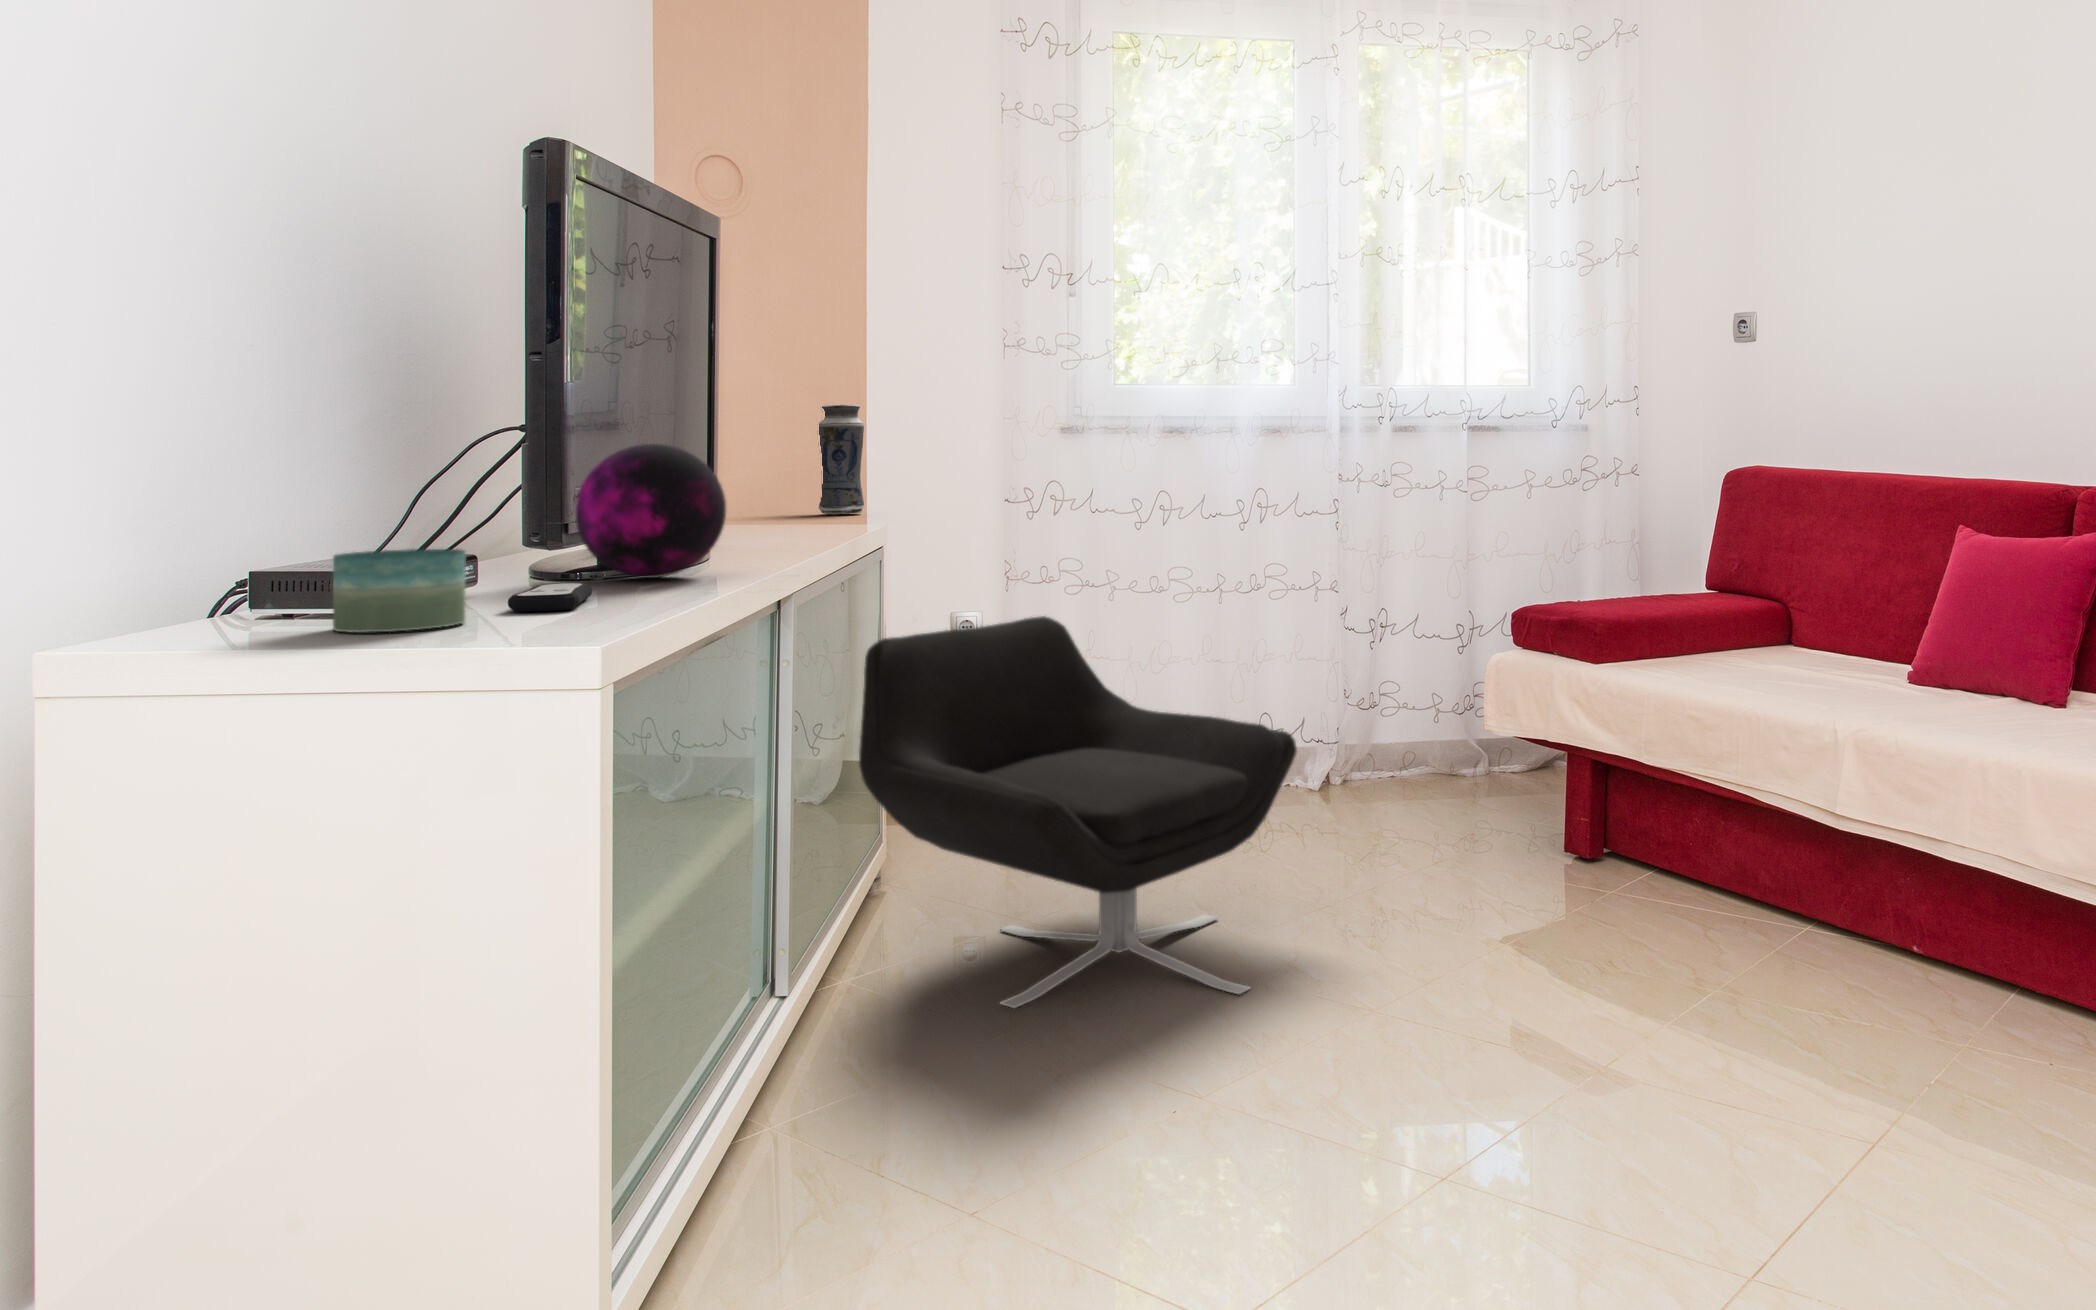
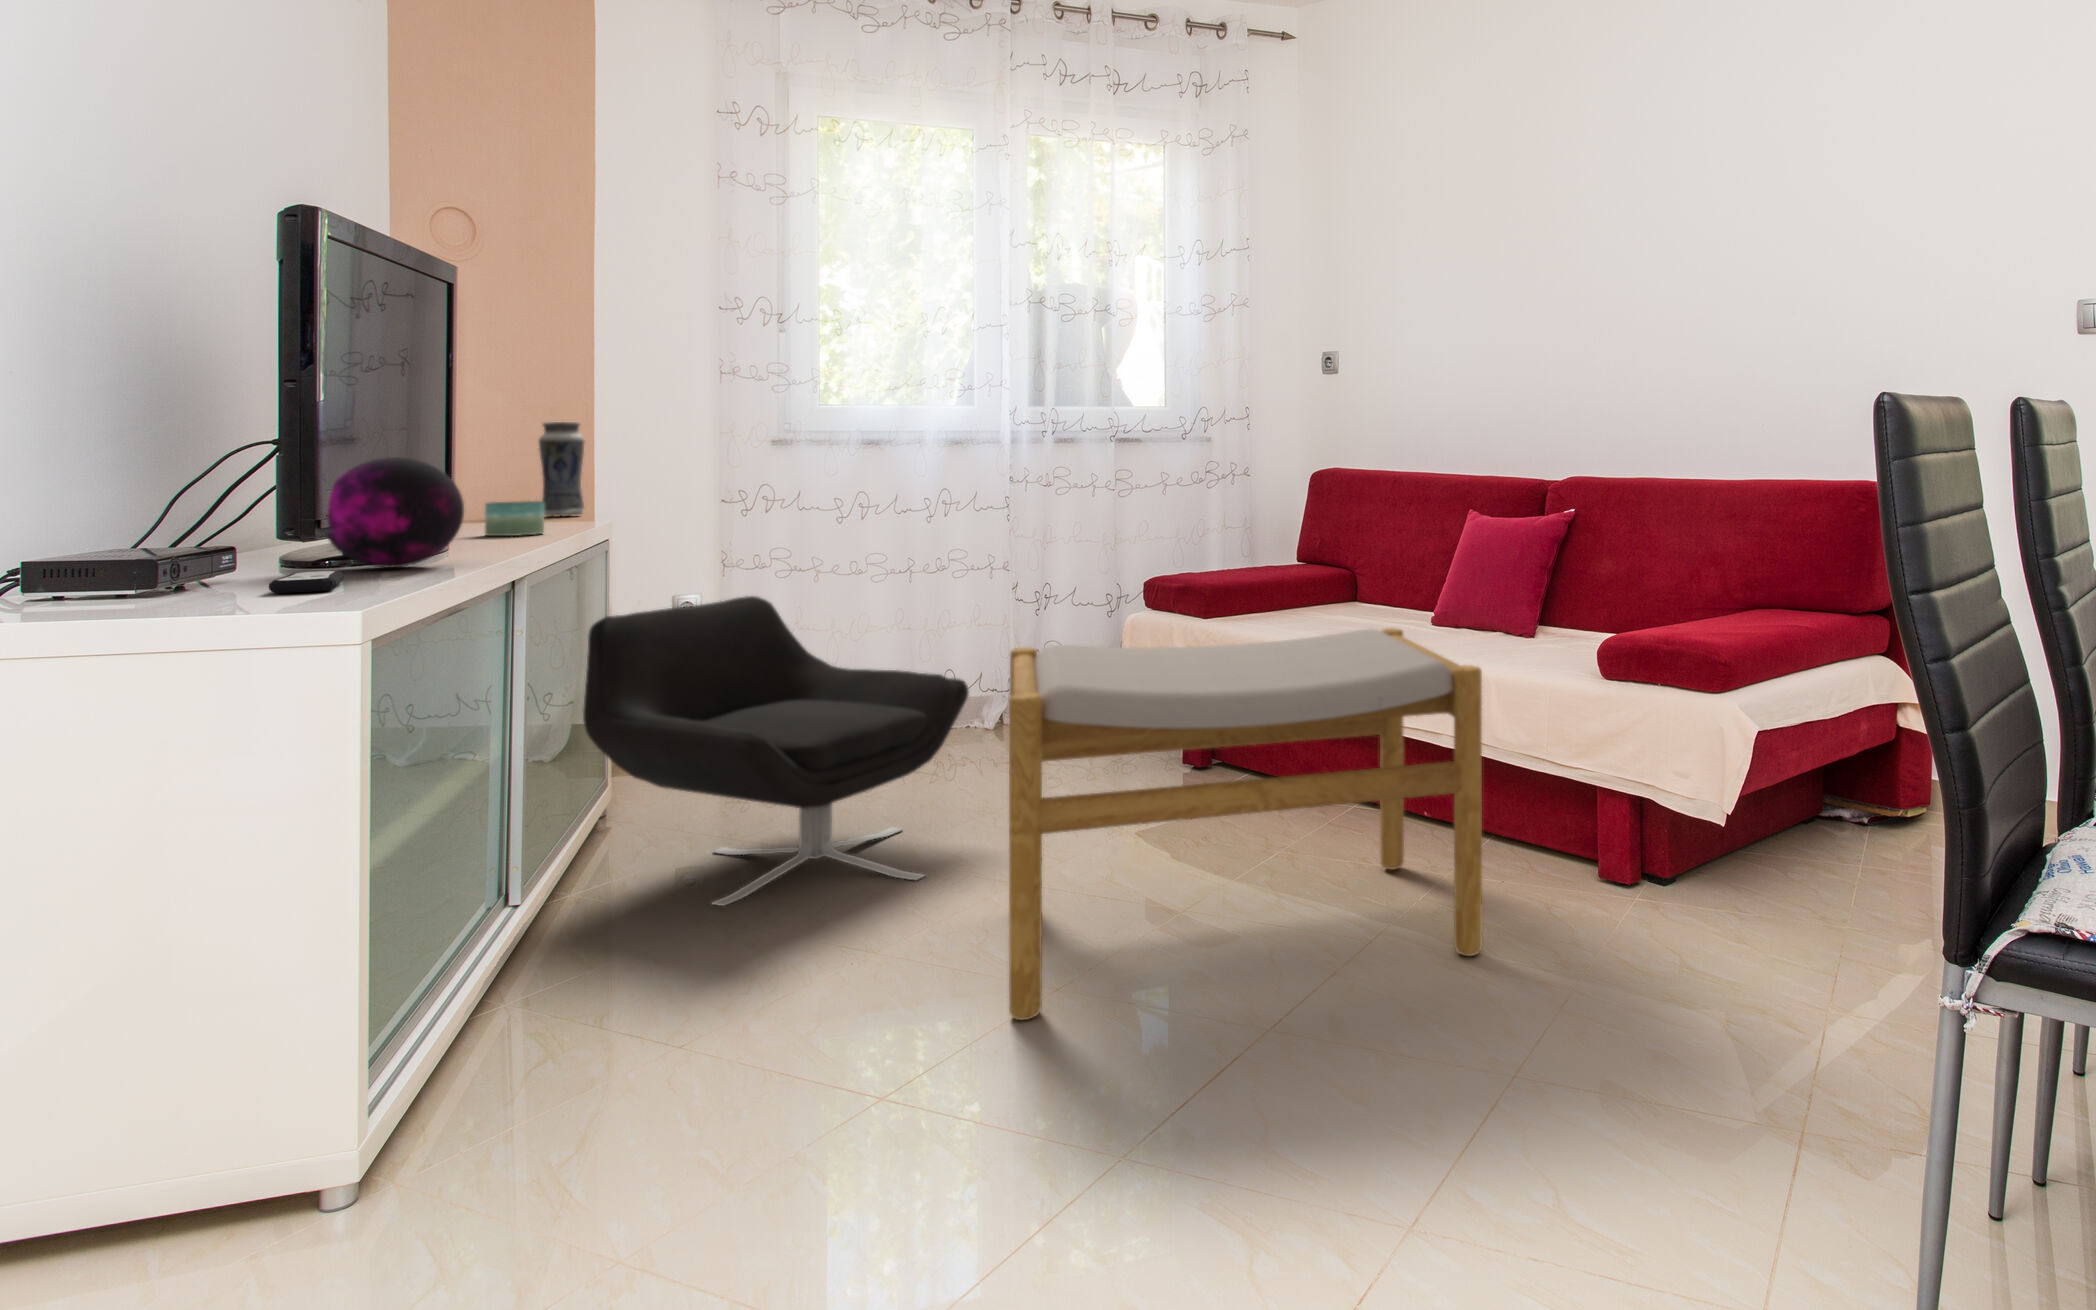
candle: present [333,549,466,633] -> present [485,501,544,536]
footstool: none [1361,696,2065,1236] -> present [1009,628,1482,1020]

